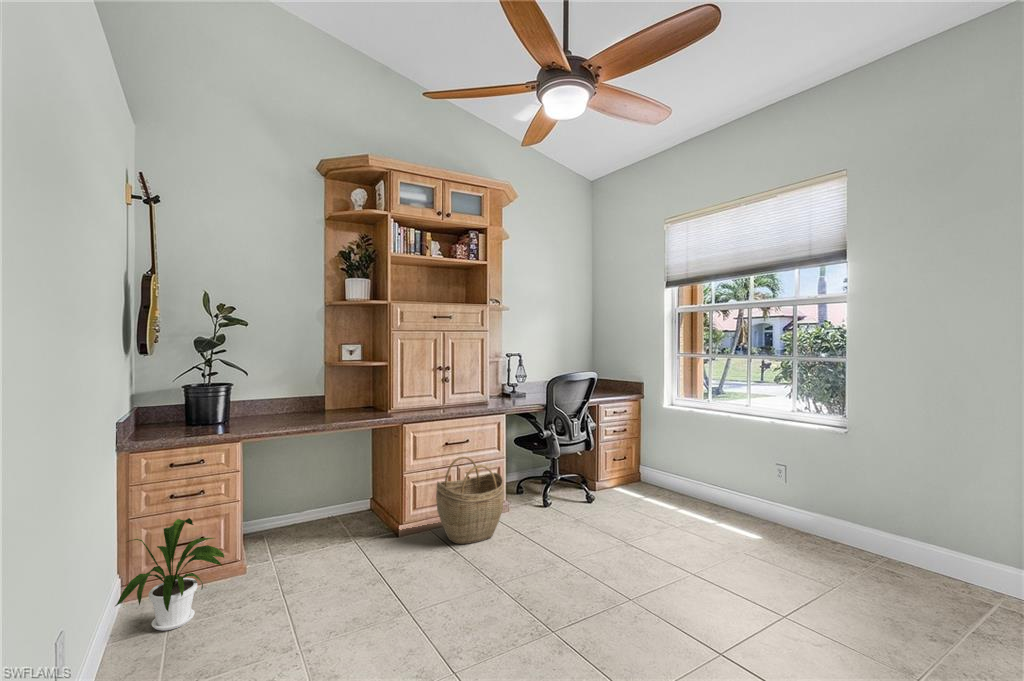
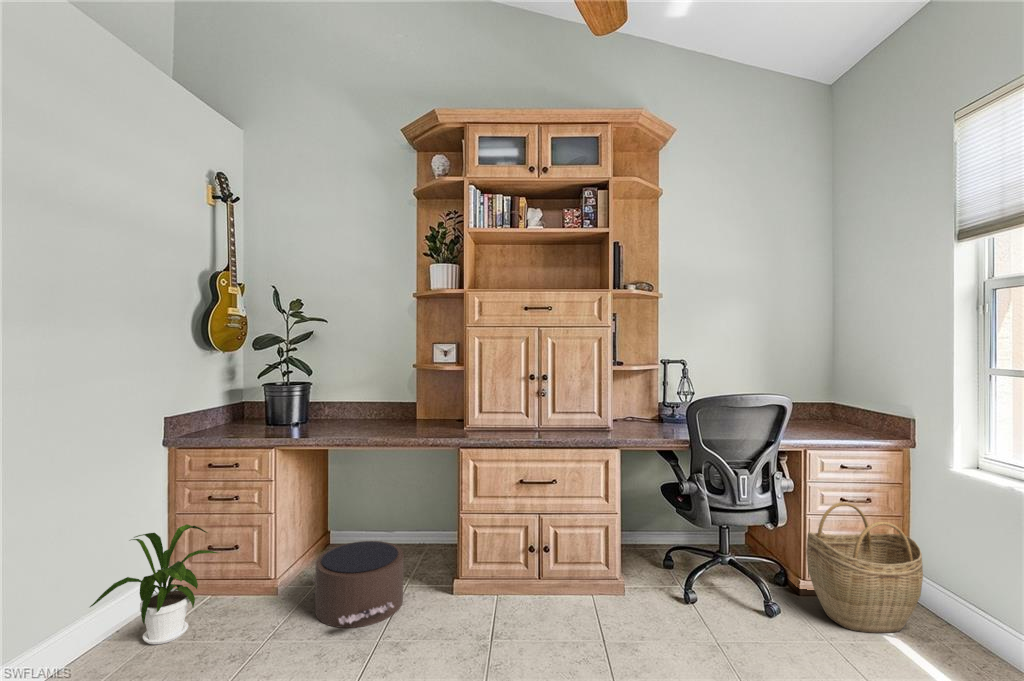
woven basket: present [436,457,504,544] -> present [806,503,923,633]
pouf: none [277,509,374,576] -> present [312,541,404,628]

